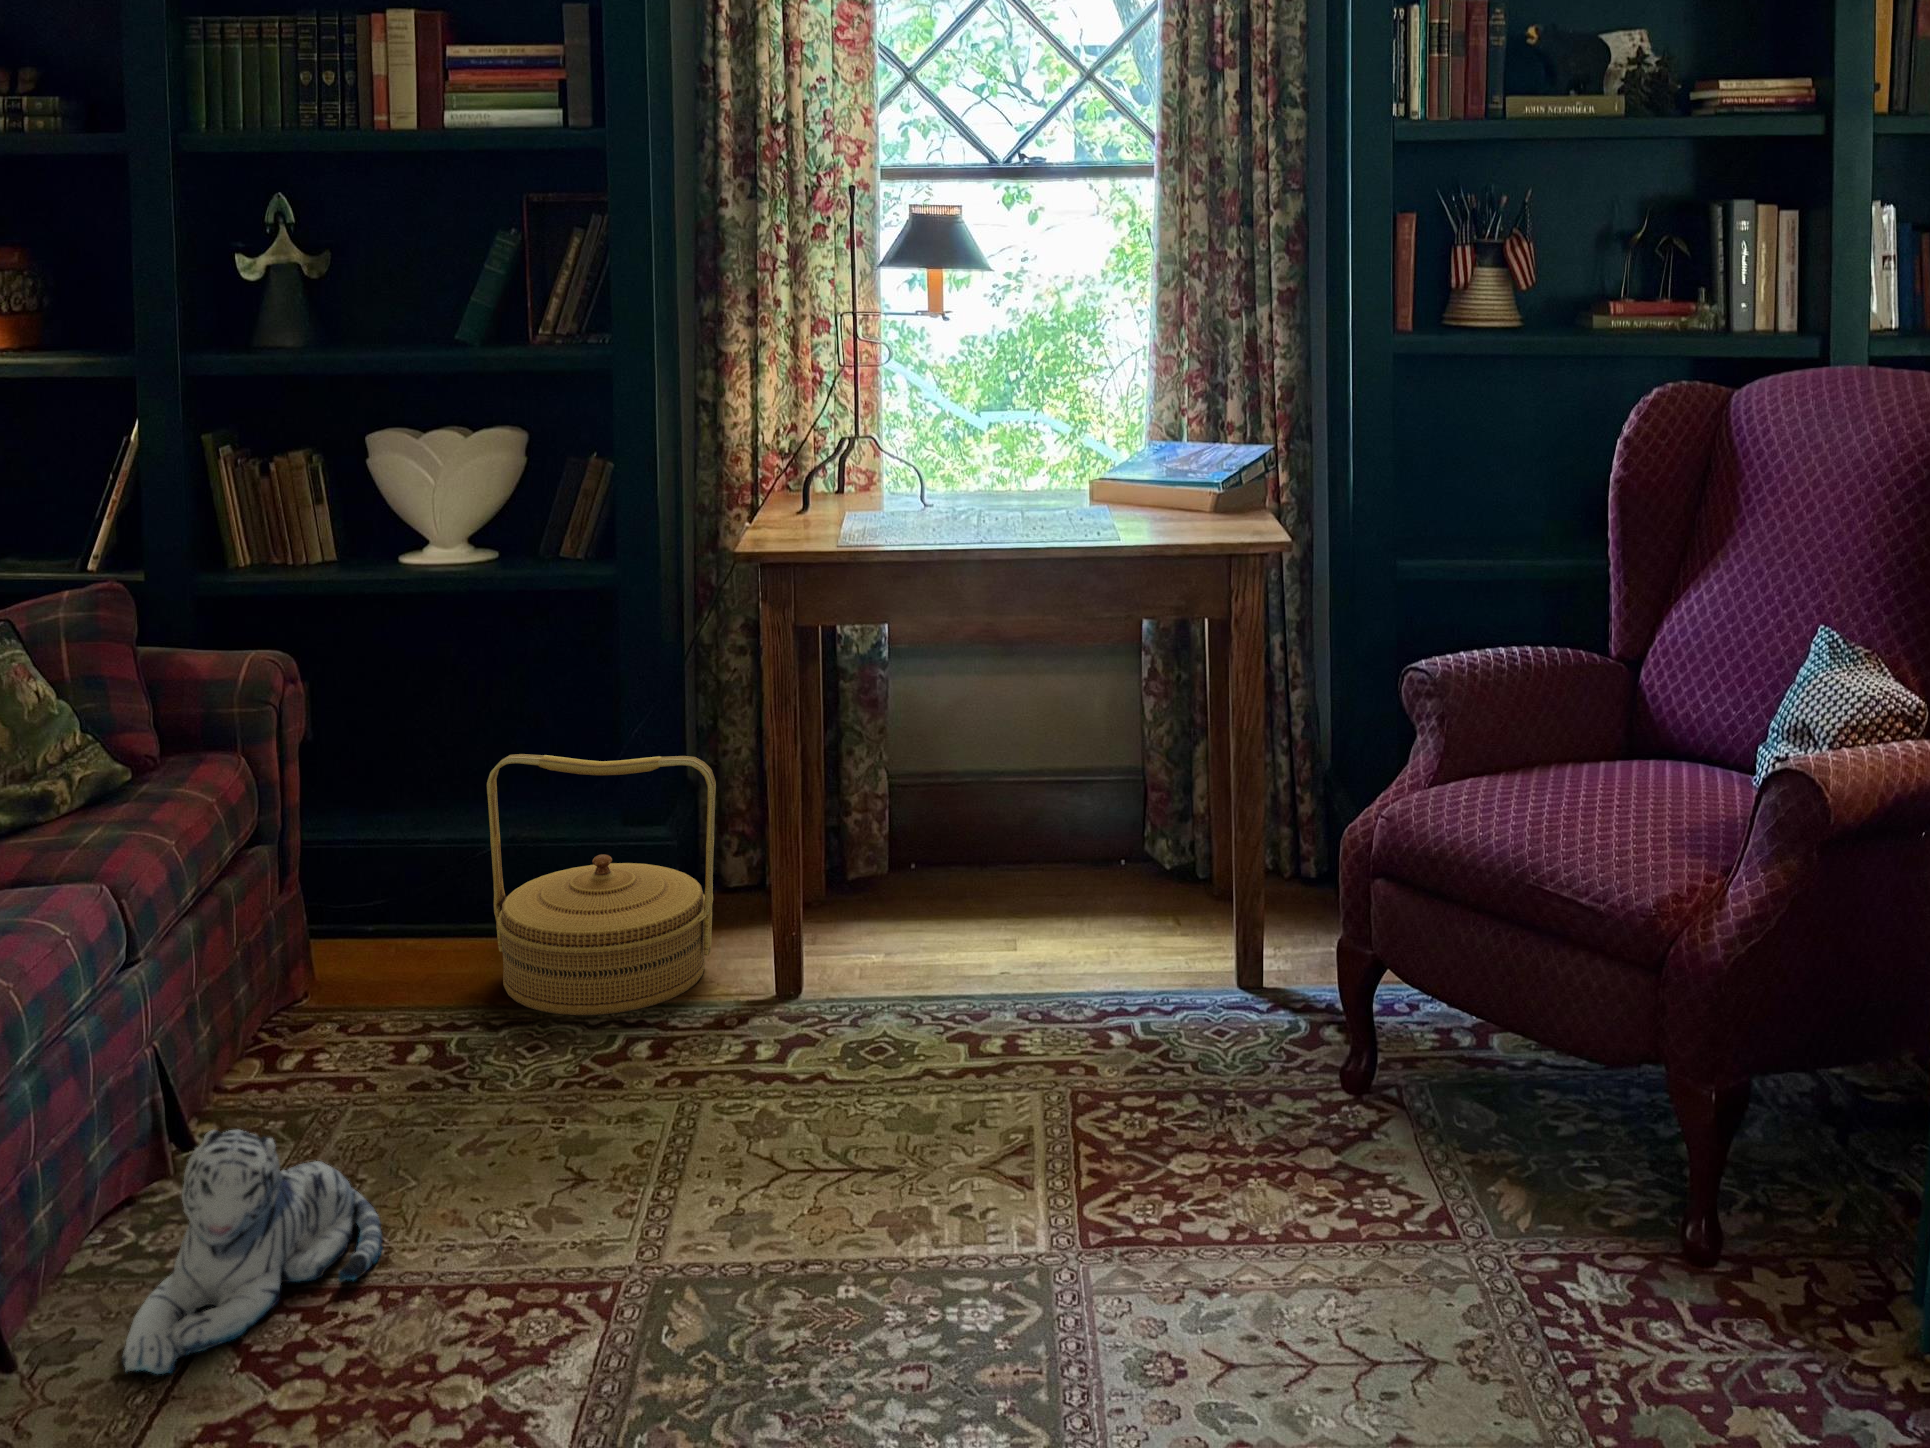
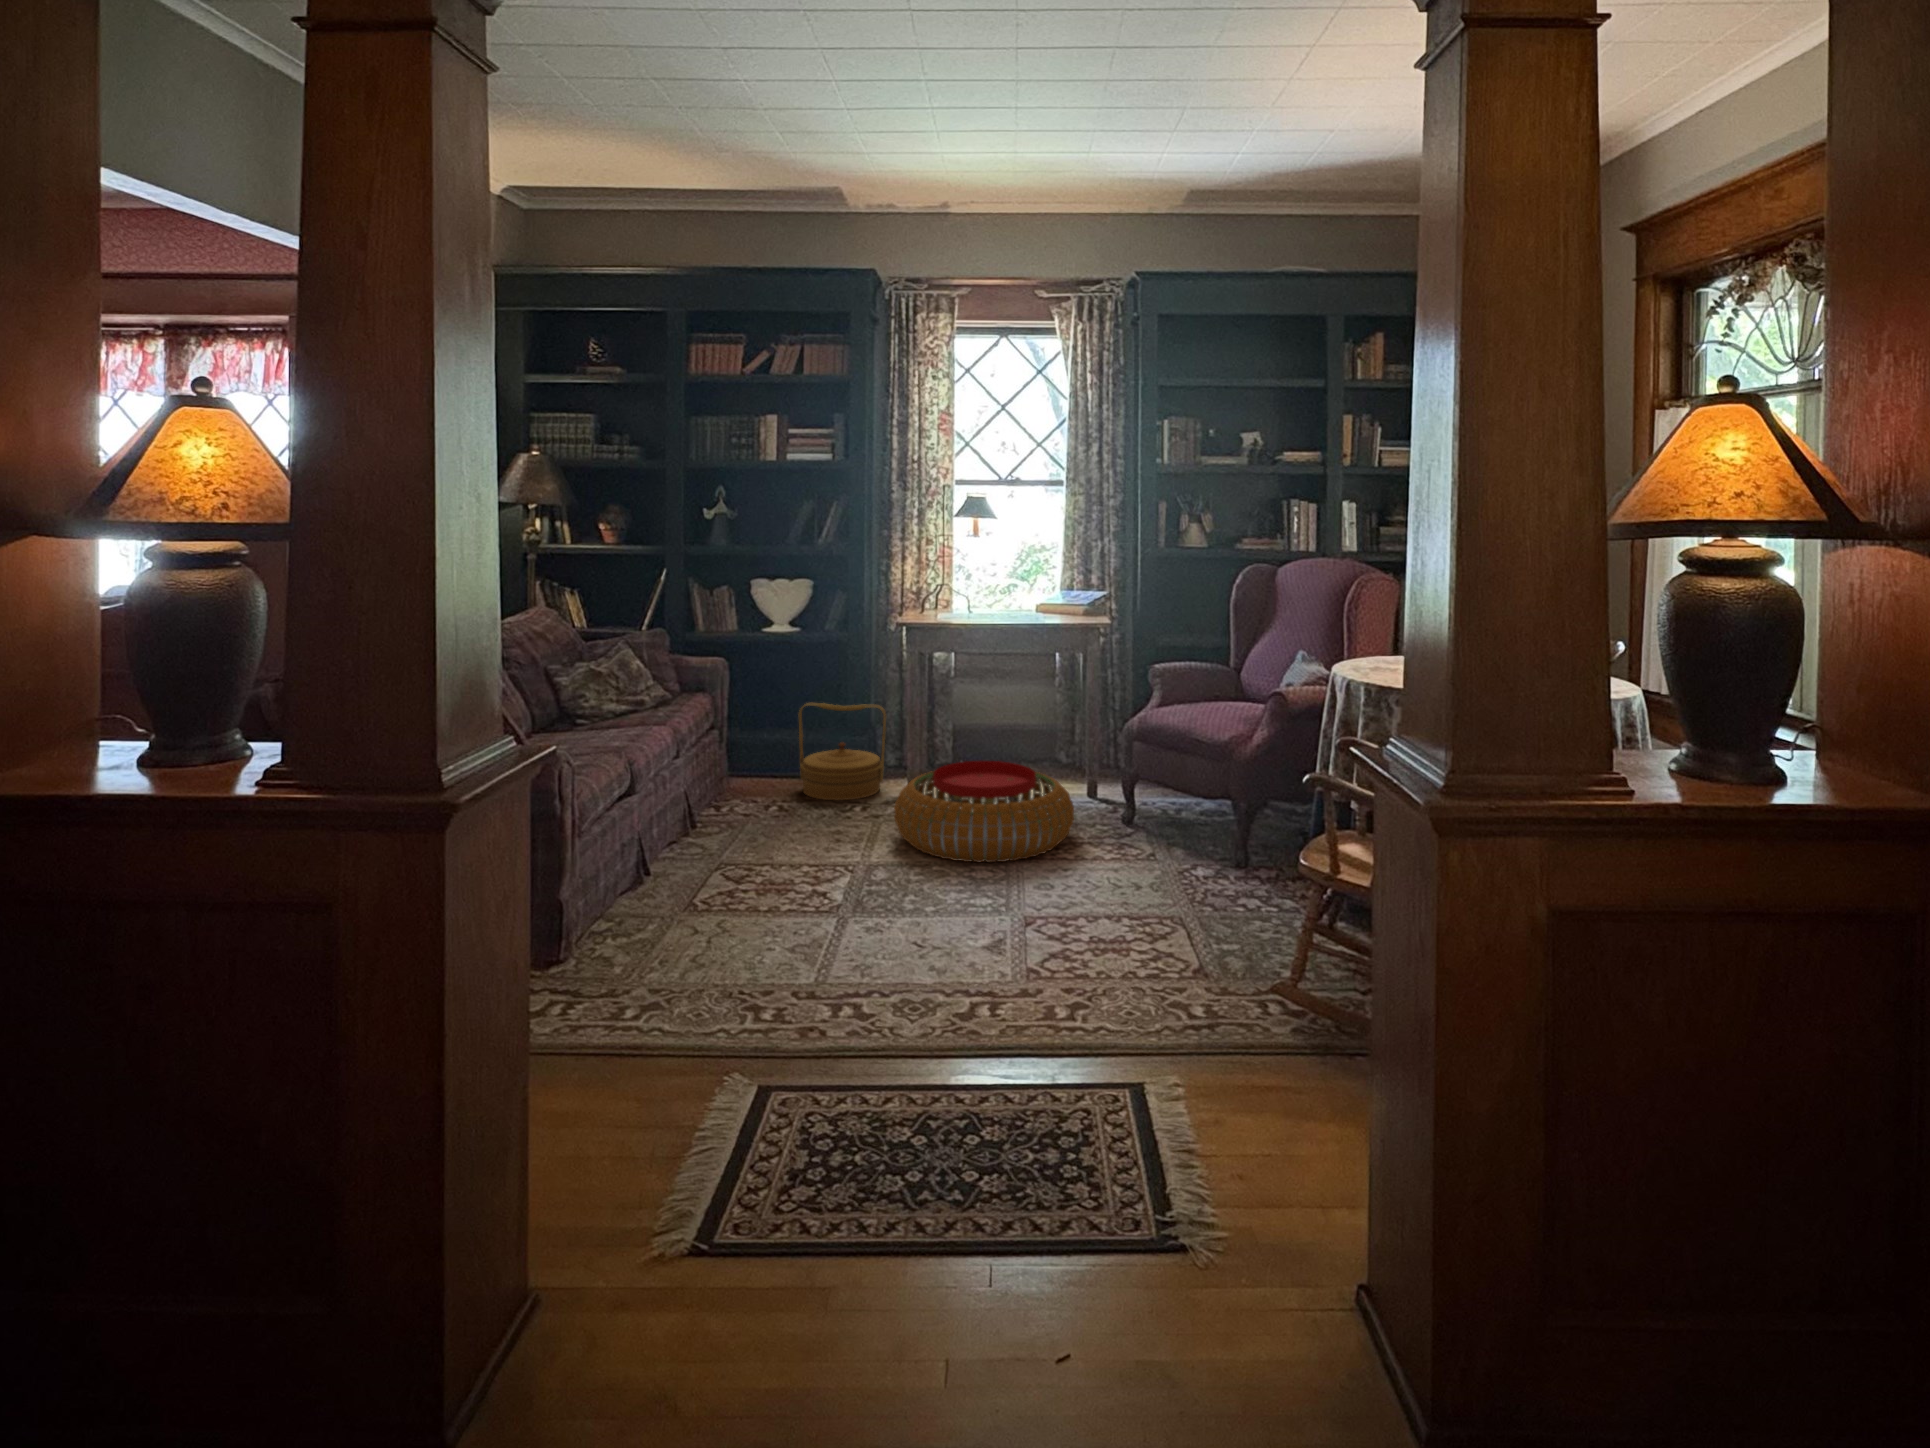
pouf: none [732,931,1228,1267] -> present [894,761,1074,862]
plush toy: present [122,1130,383,1374] -> none [689,802,771,878]

